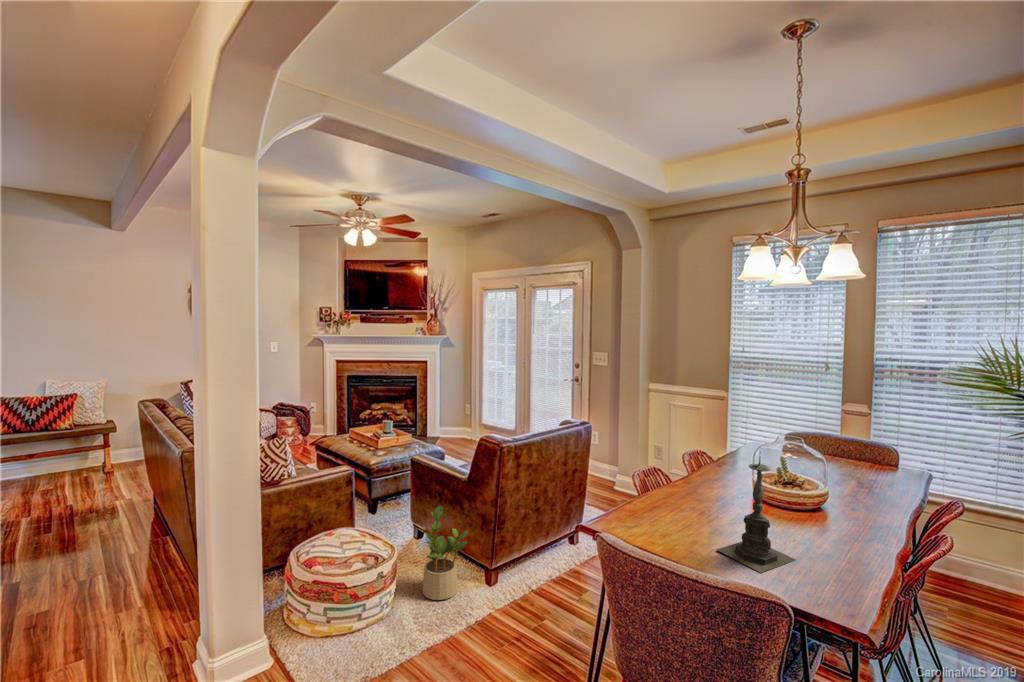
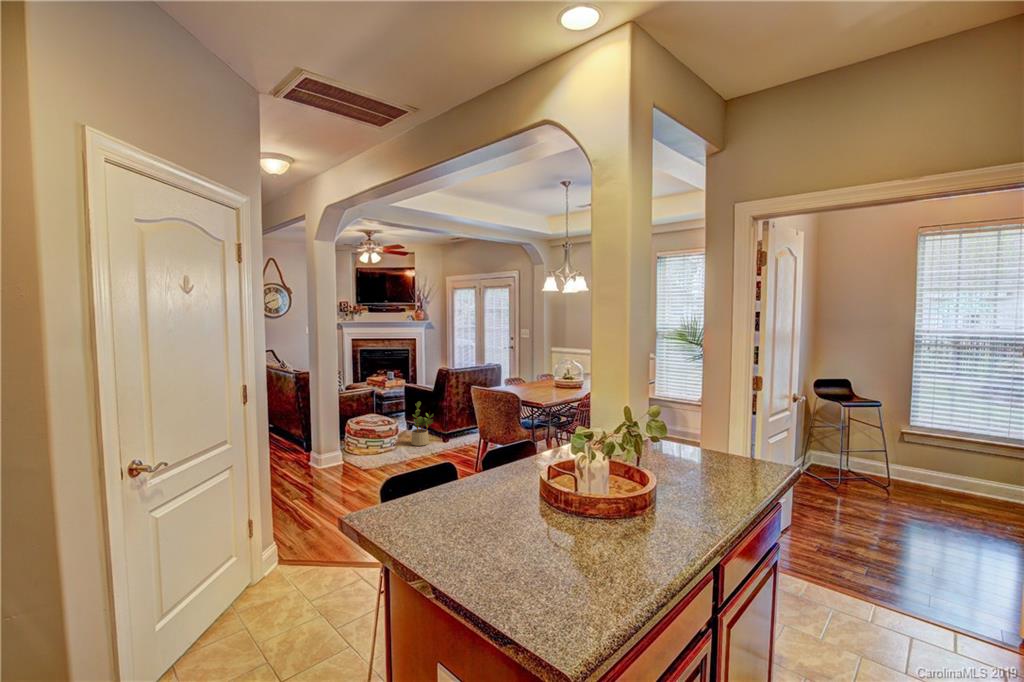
candle holder: present [717,457,795,573] -> none [517,355,543,395]

